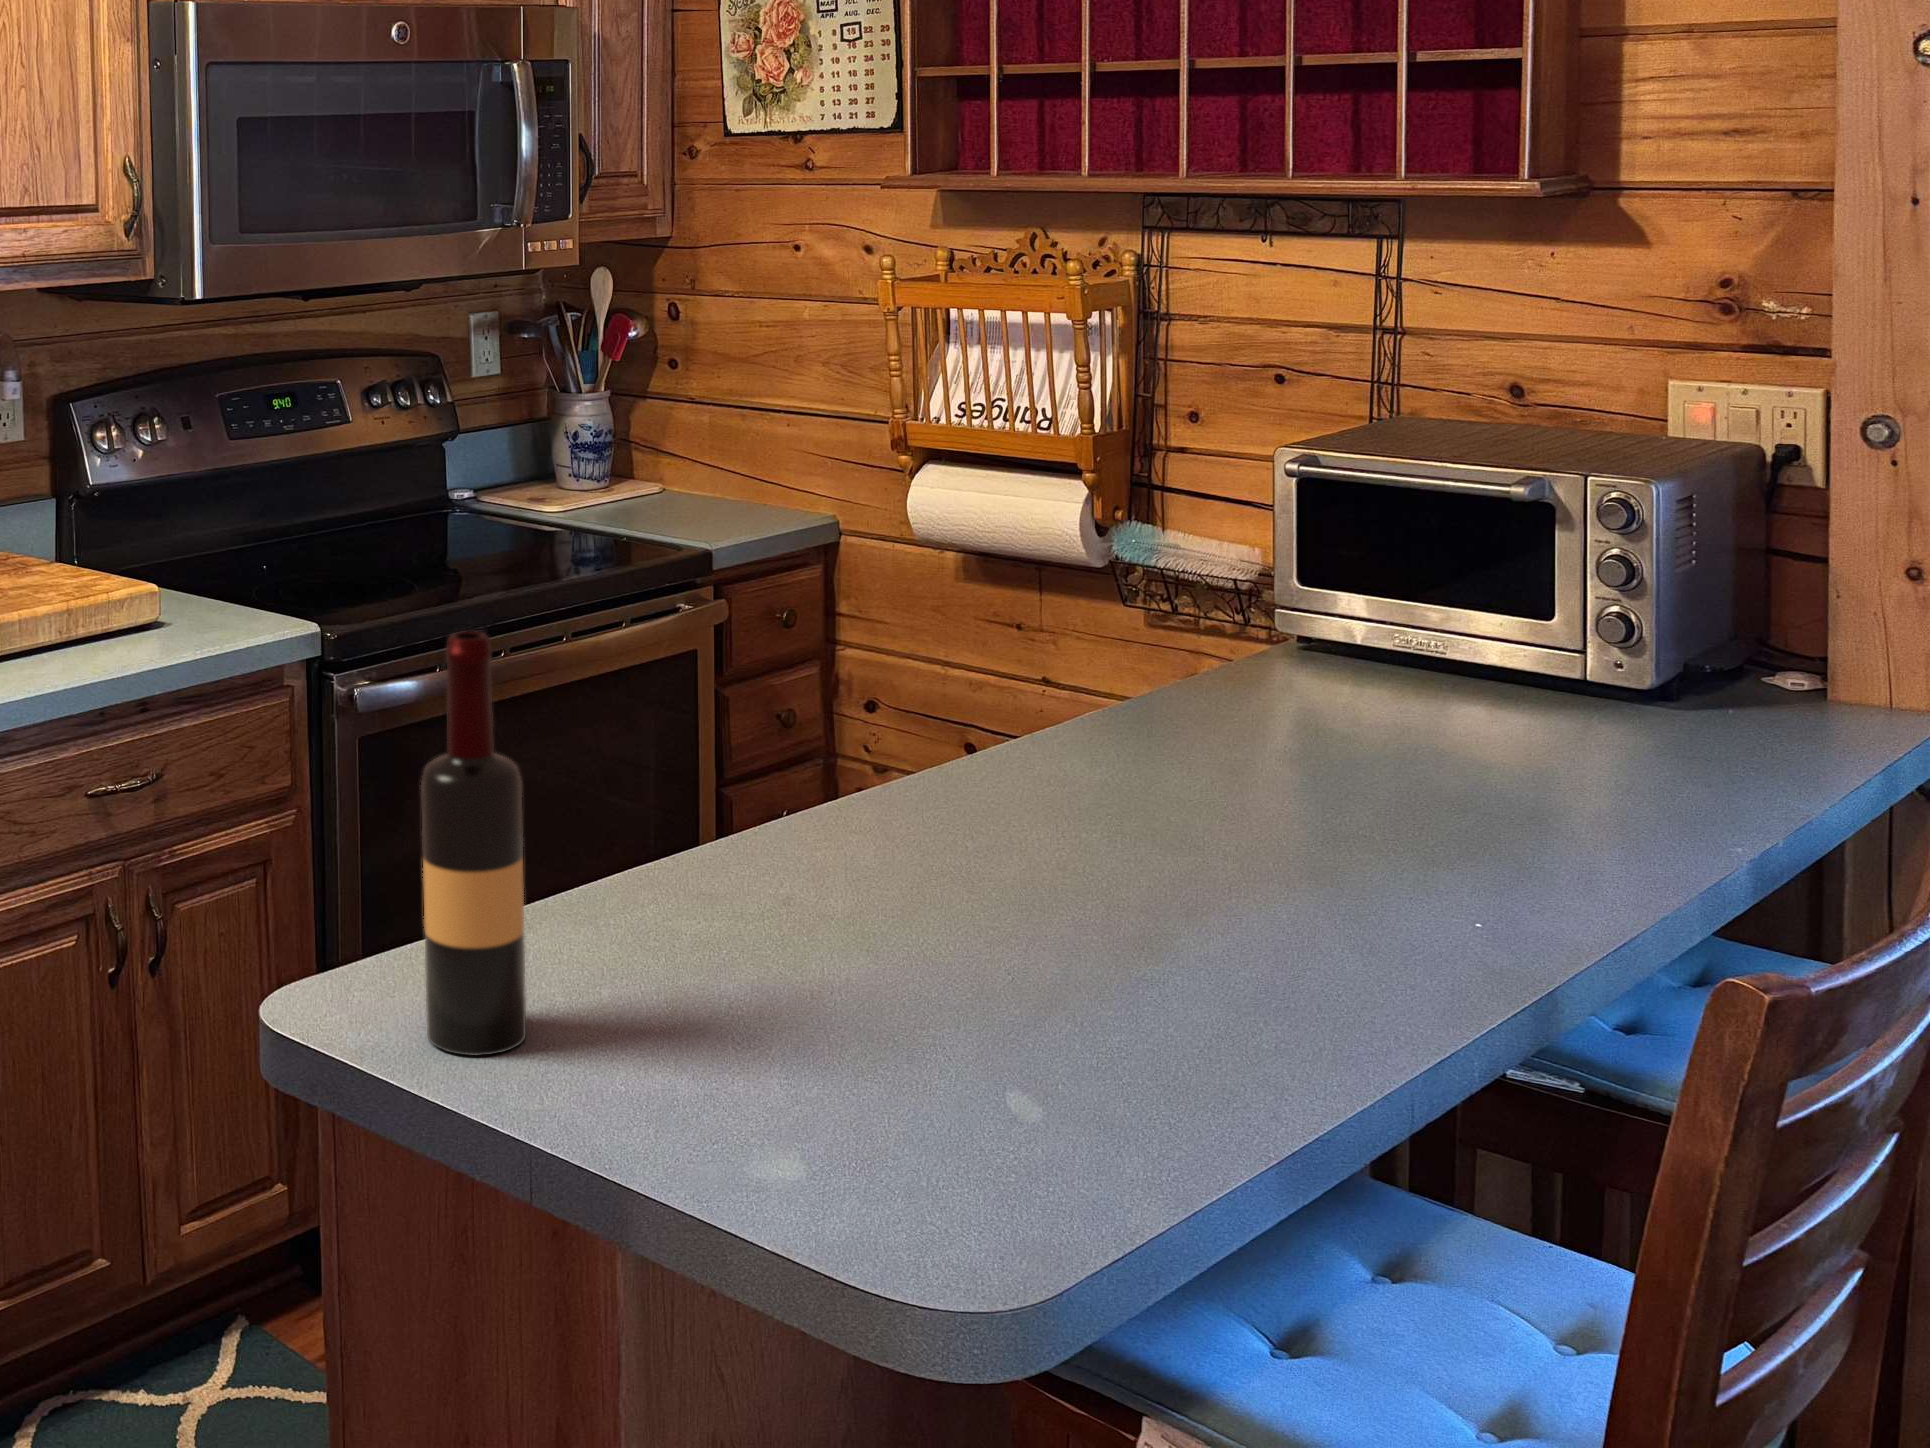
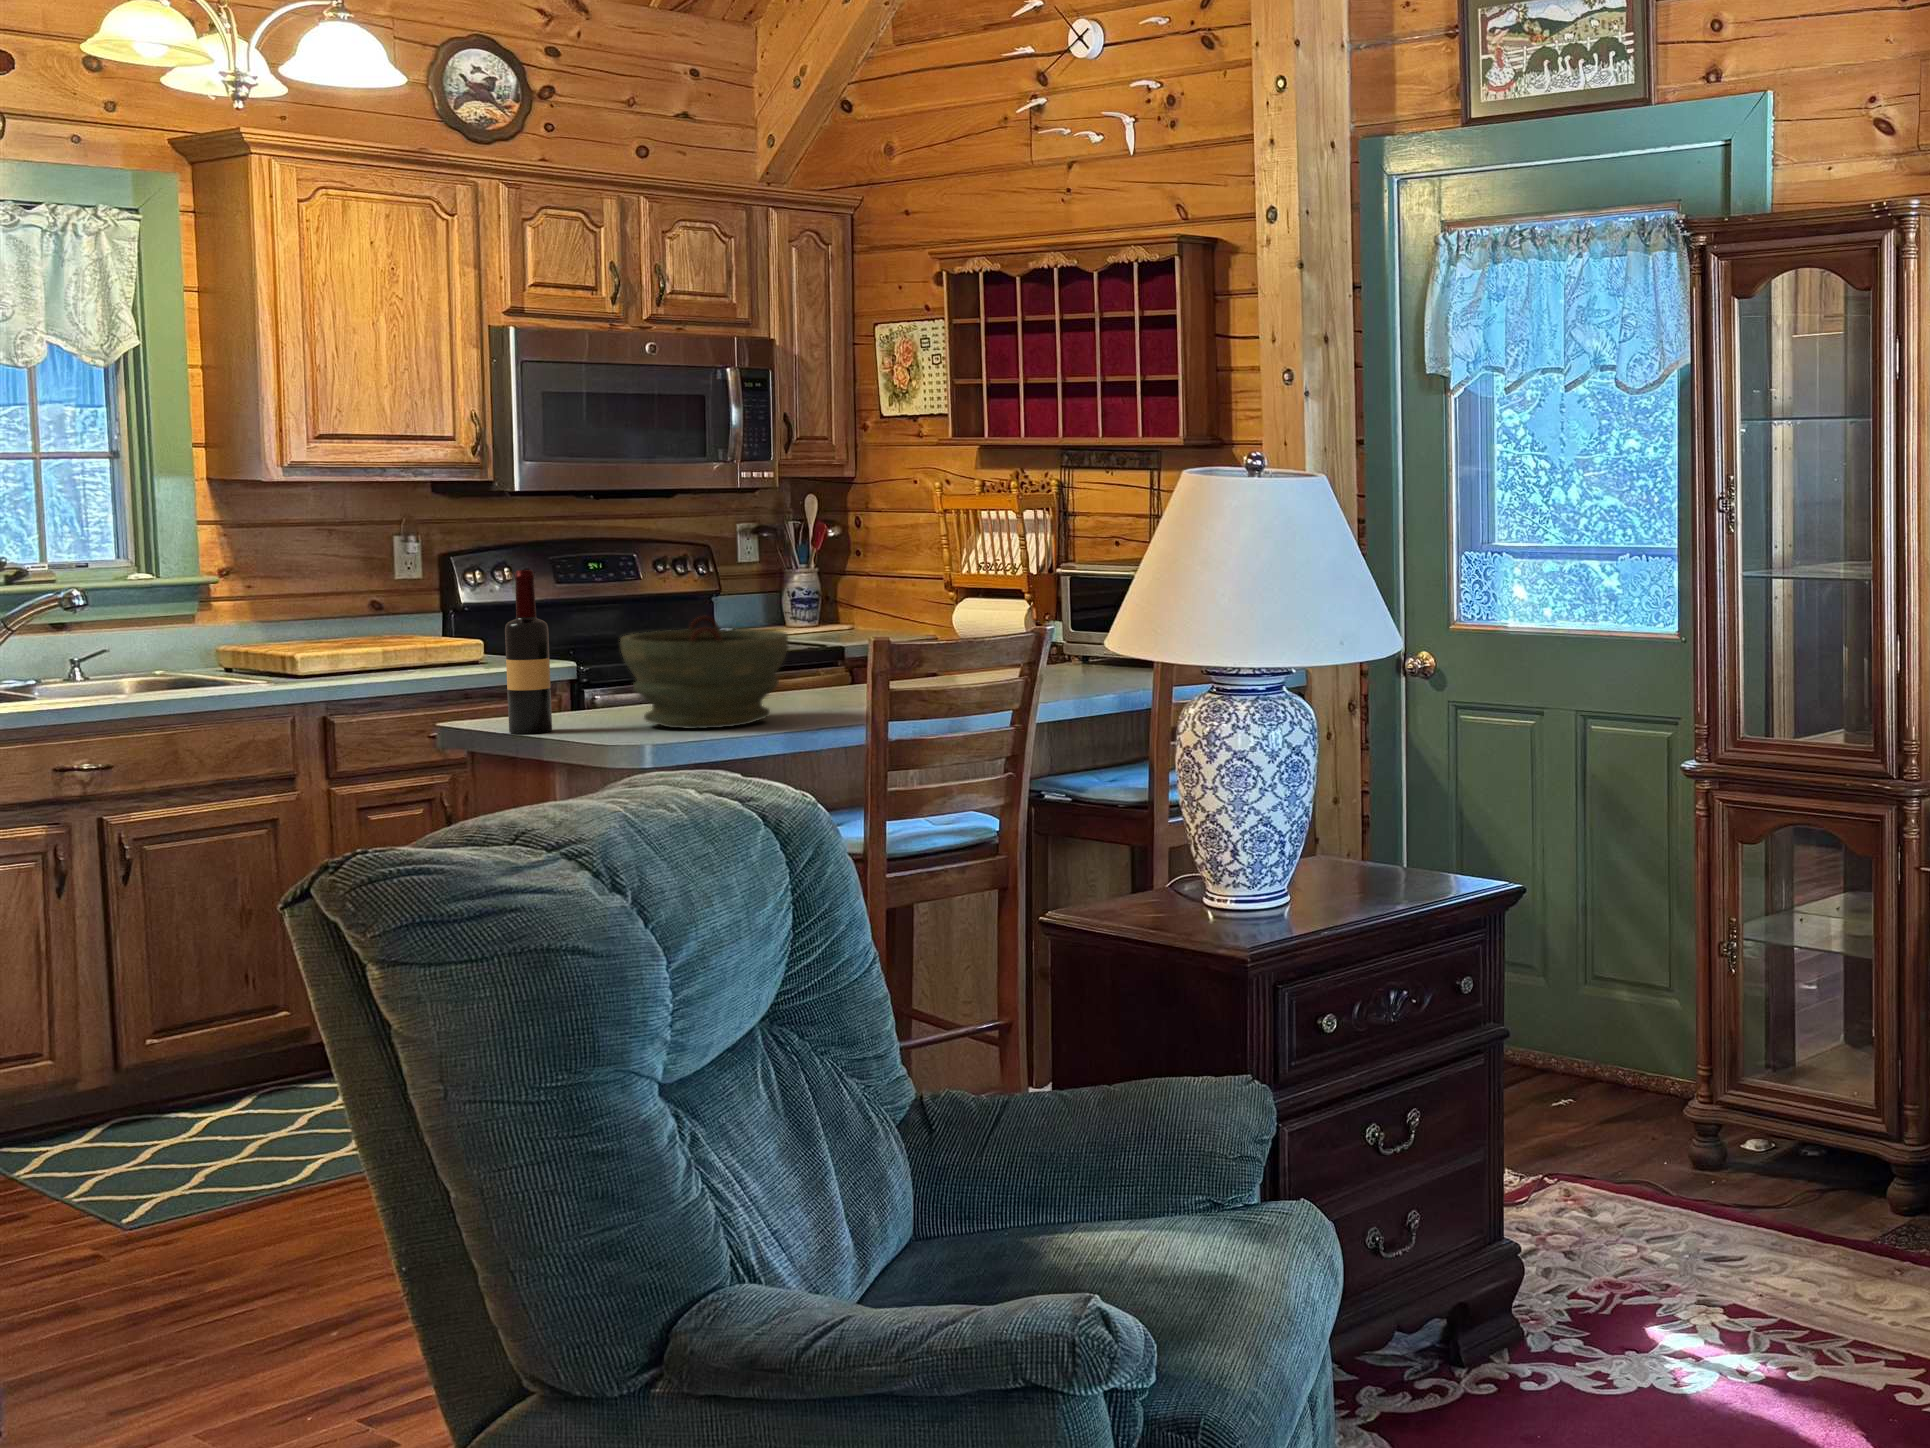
bowl: none [673,689,1086,1044] -> present [620,616,788,729]

